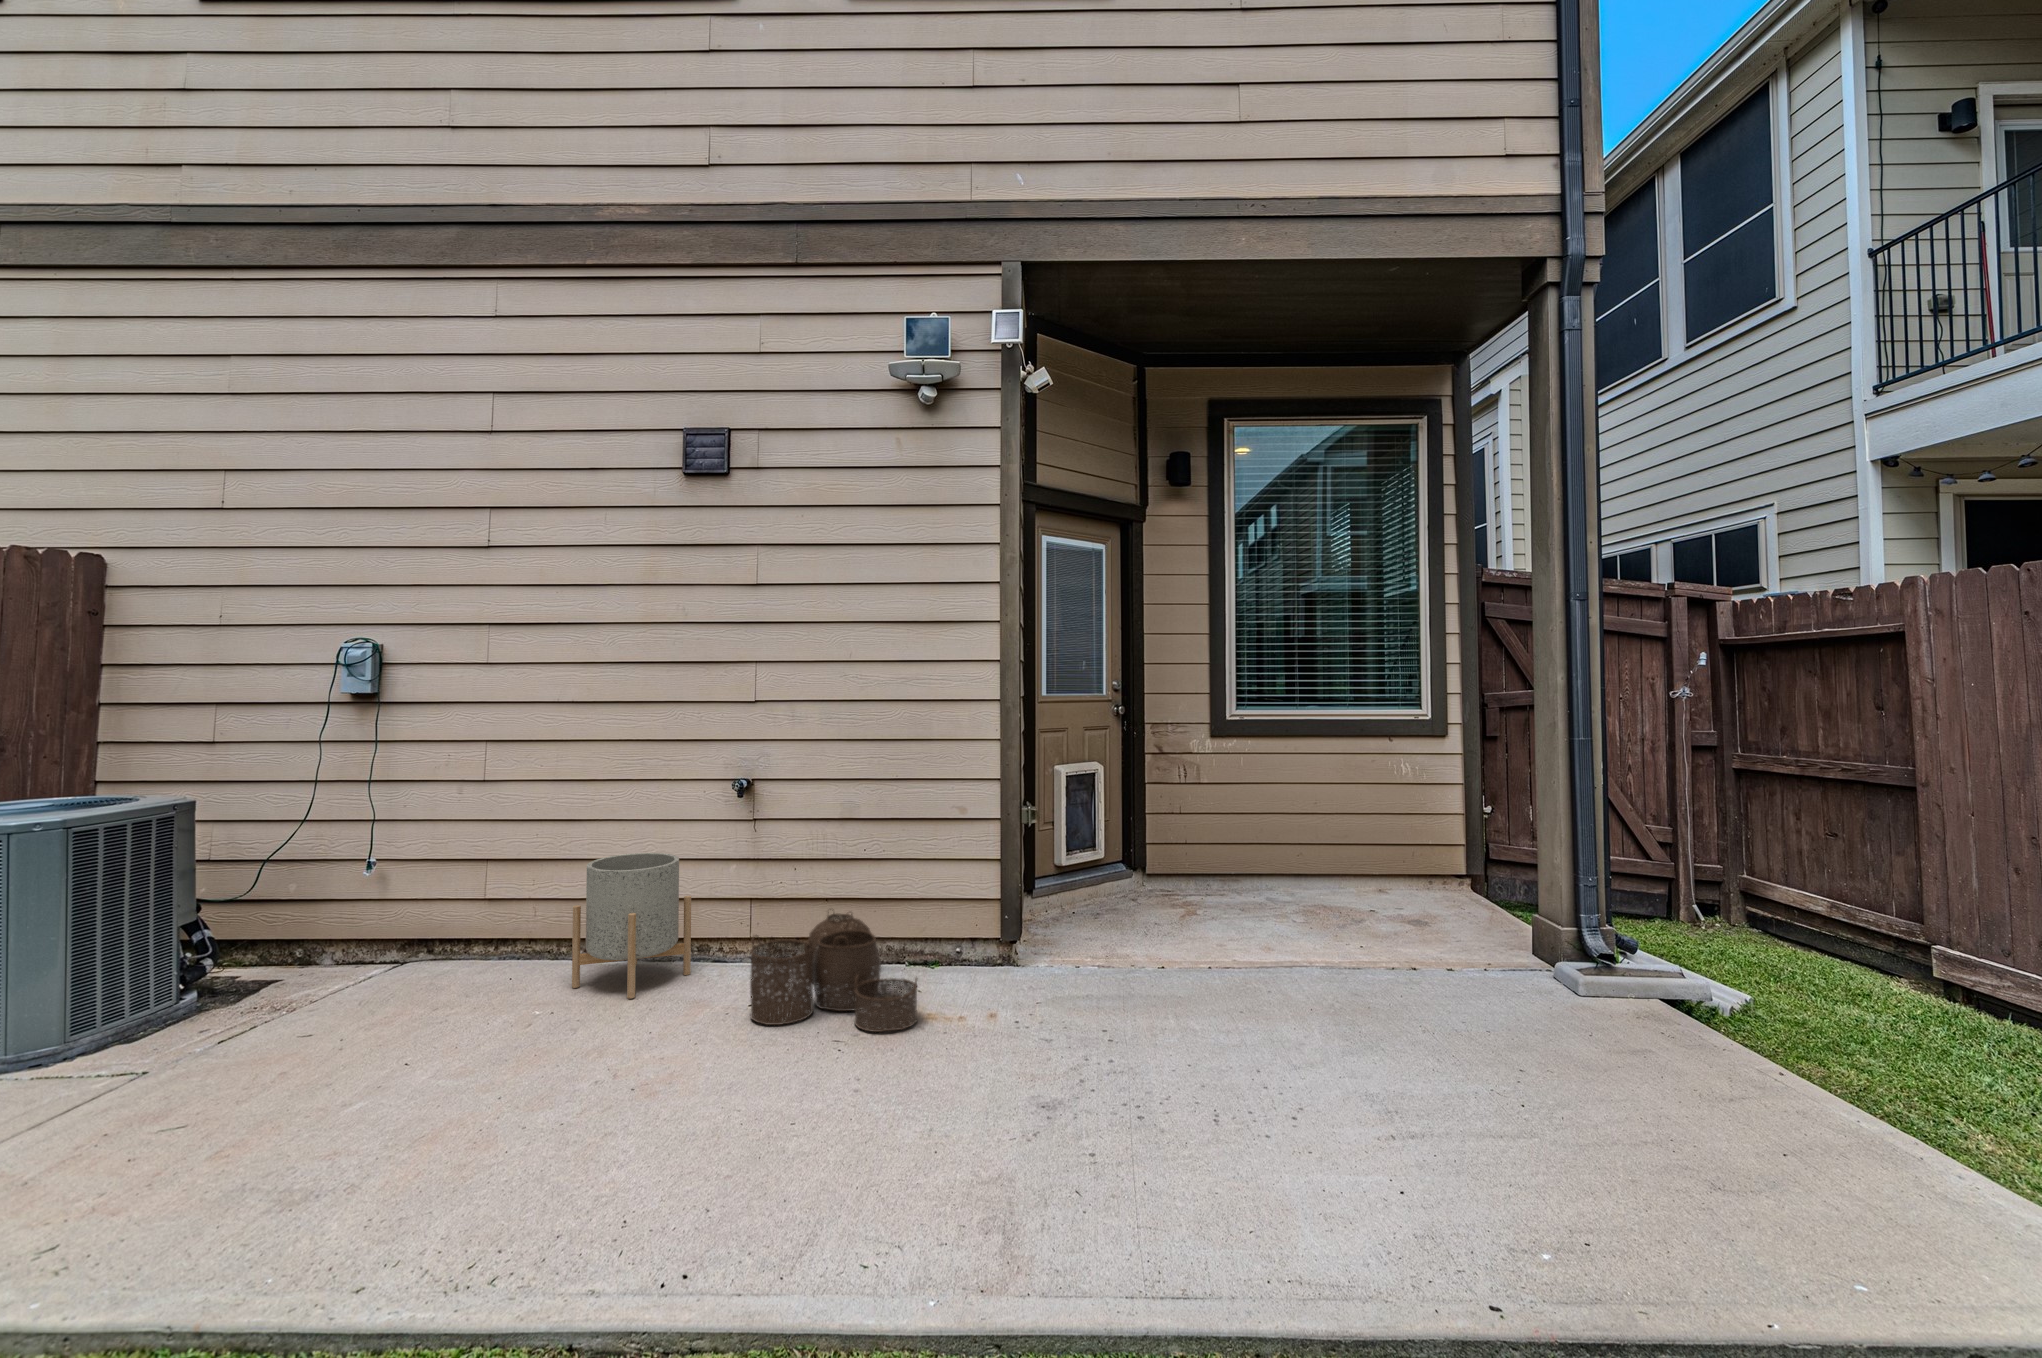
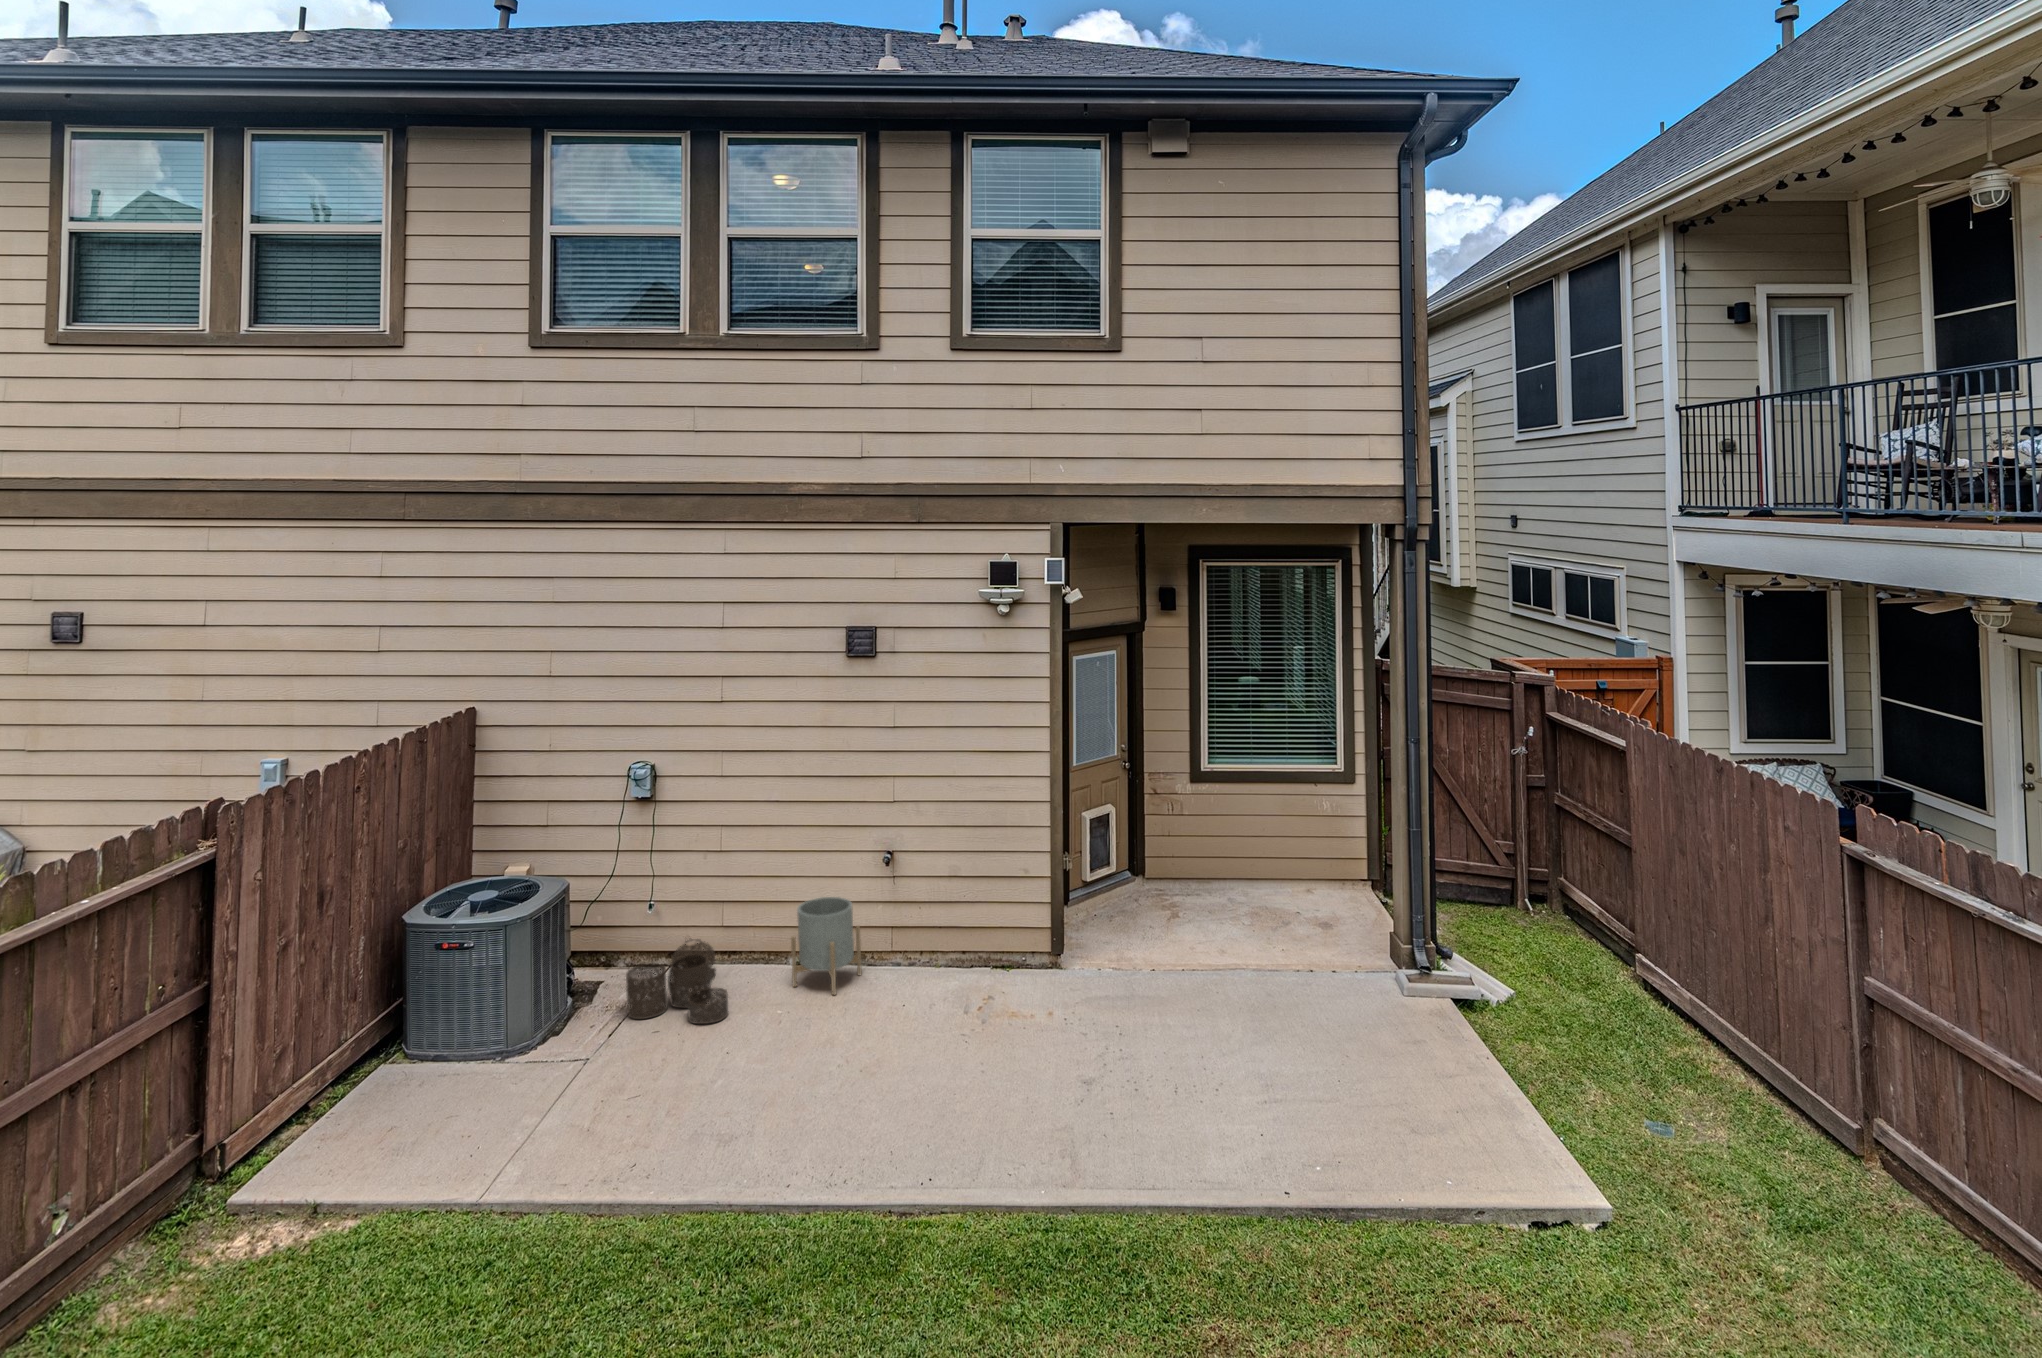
woven basket: present [750,912,917,1032] -> present [626,939,728,1024]

